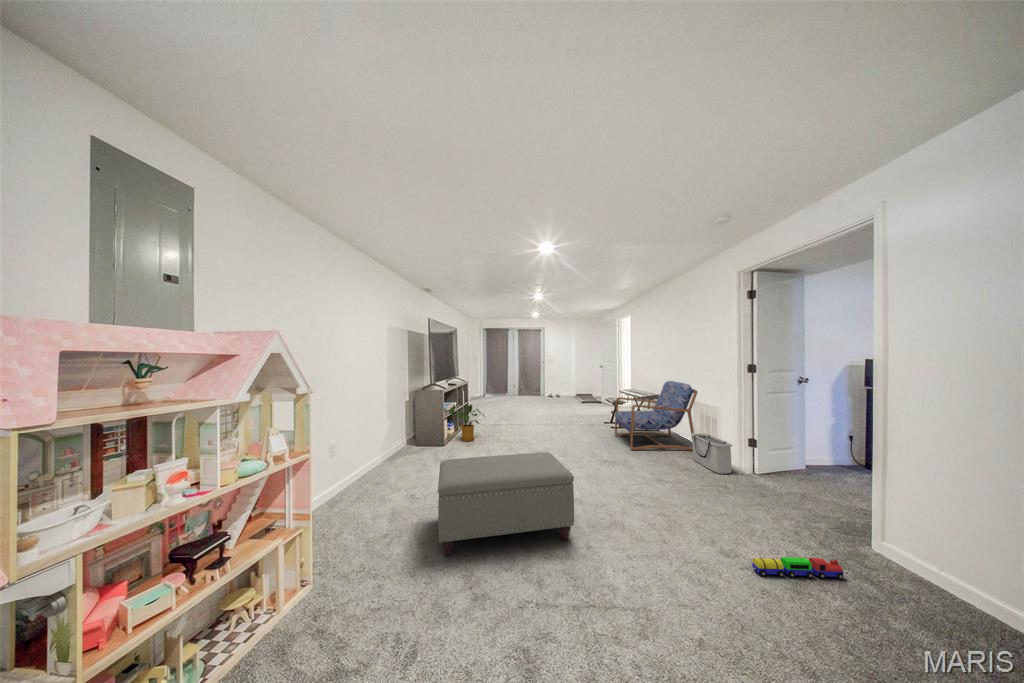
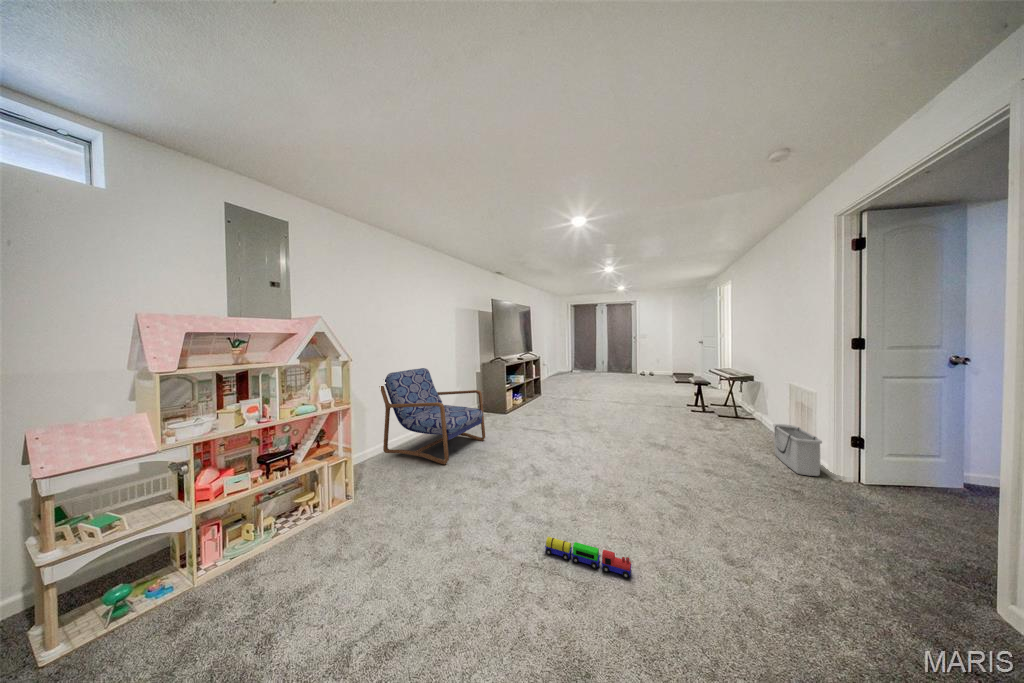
armchair: present [615,381,698,450] -> present [379,368,485,465]
house plant: present [449,404,485,441] -> none [514,378,546,412]
ottoman: present [438,452,574,556] -> none [445,422,568,507]
toy train: present [752,557,844,579] -> present [545,537,632,578]

